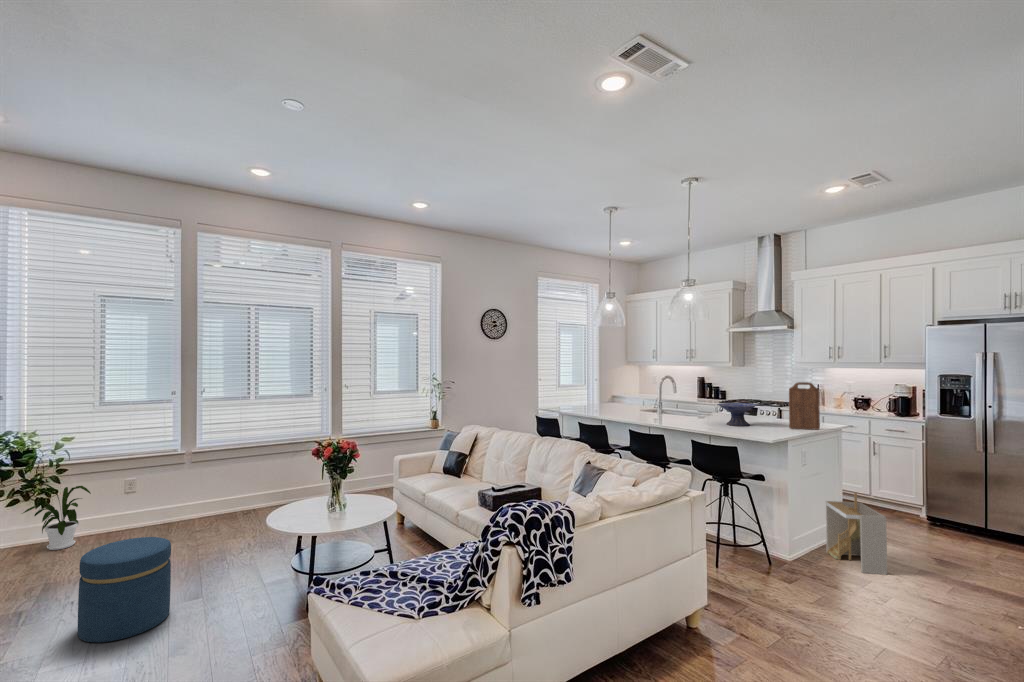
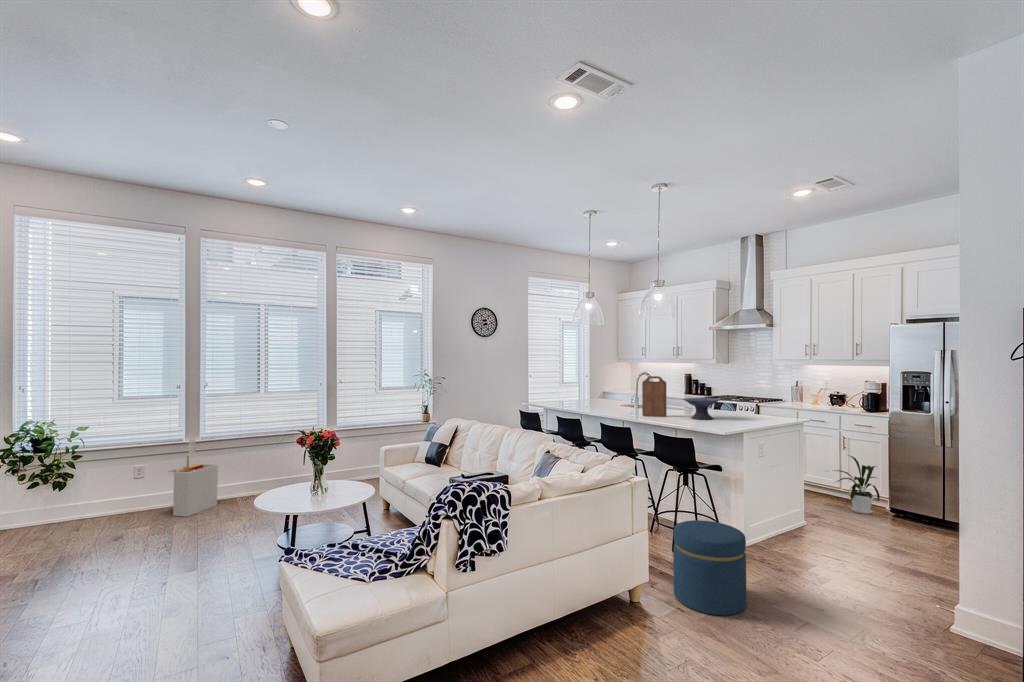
cutting board: present [789,382,820,430] -> present [642,376,667,417]
house plant: present [23,484,91,550] -> present [835,456,880,514]
storage bin: present [826,493,887,575] -> present [167,456,218,517]
ottoman: present [78,537,171,642] -> present [673,520,746,615]

